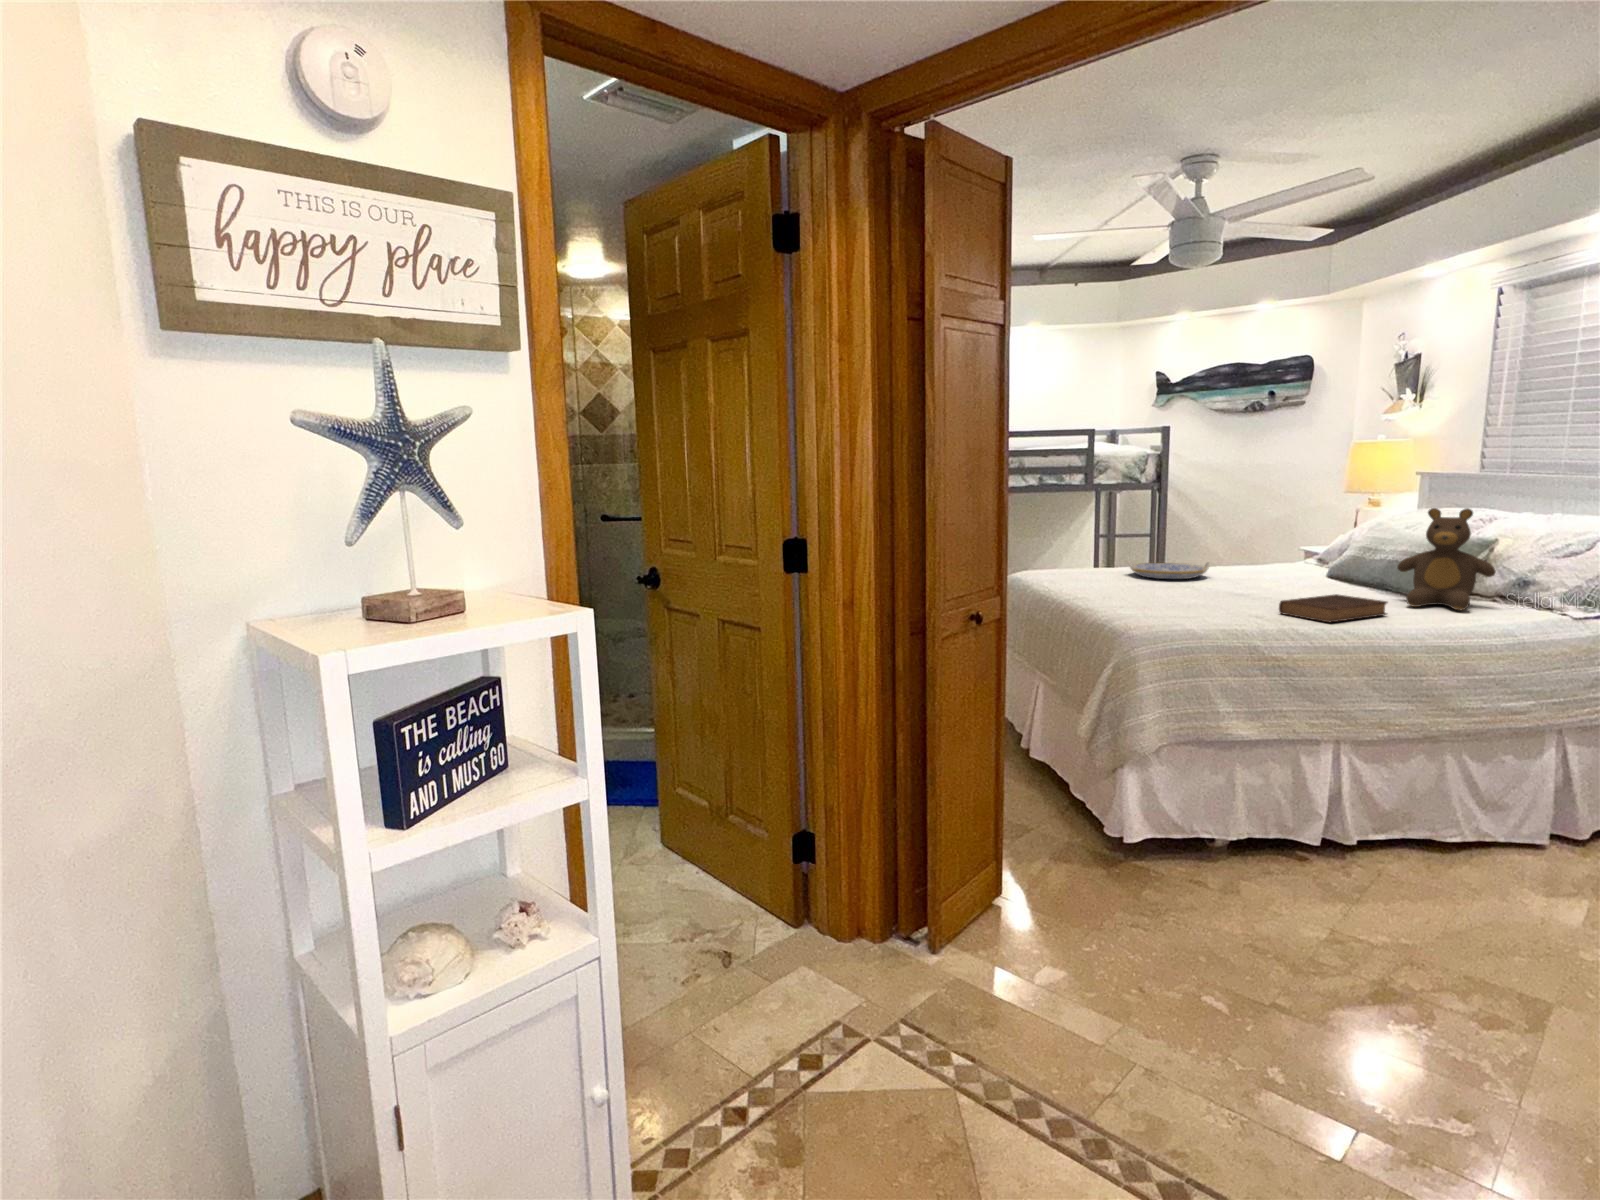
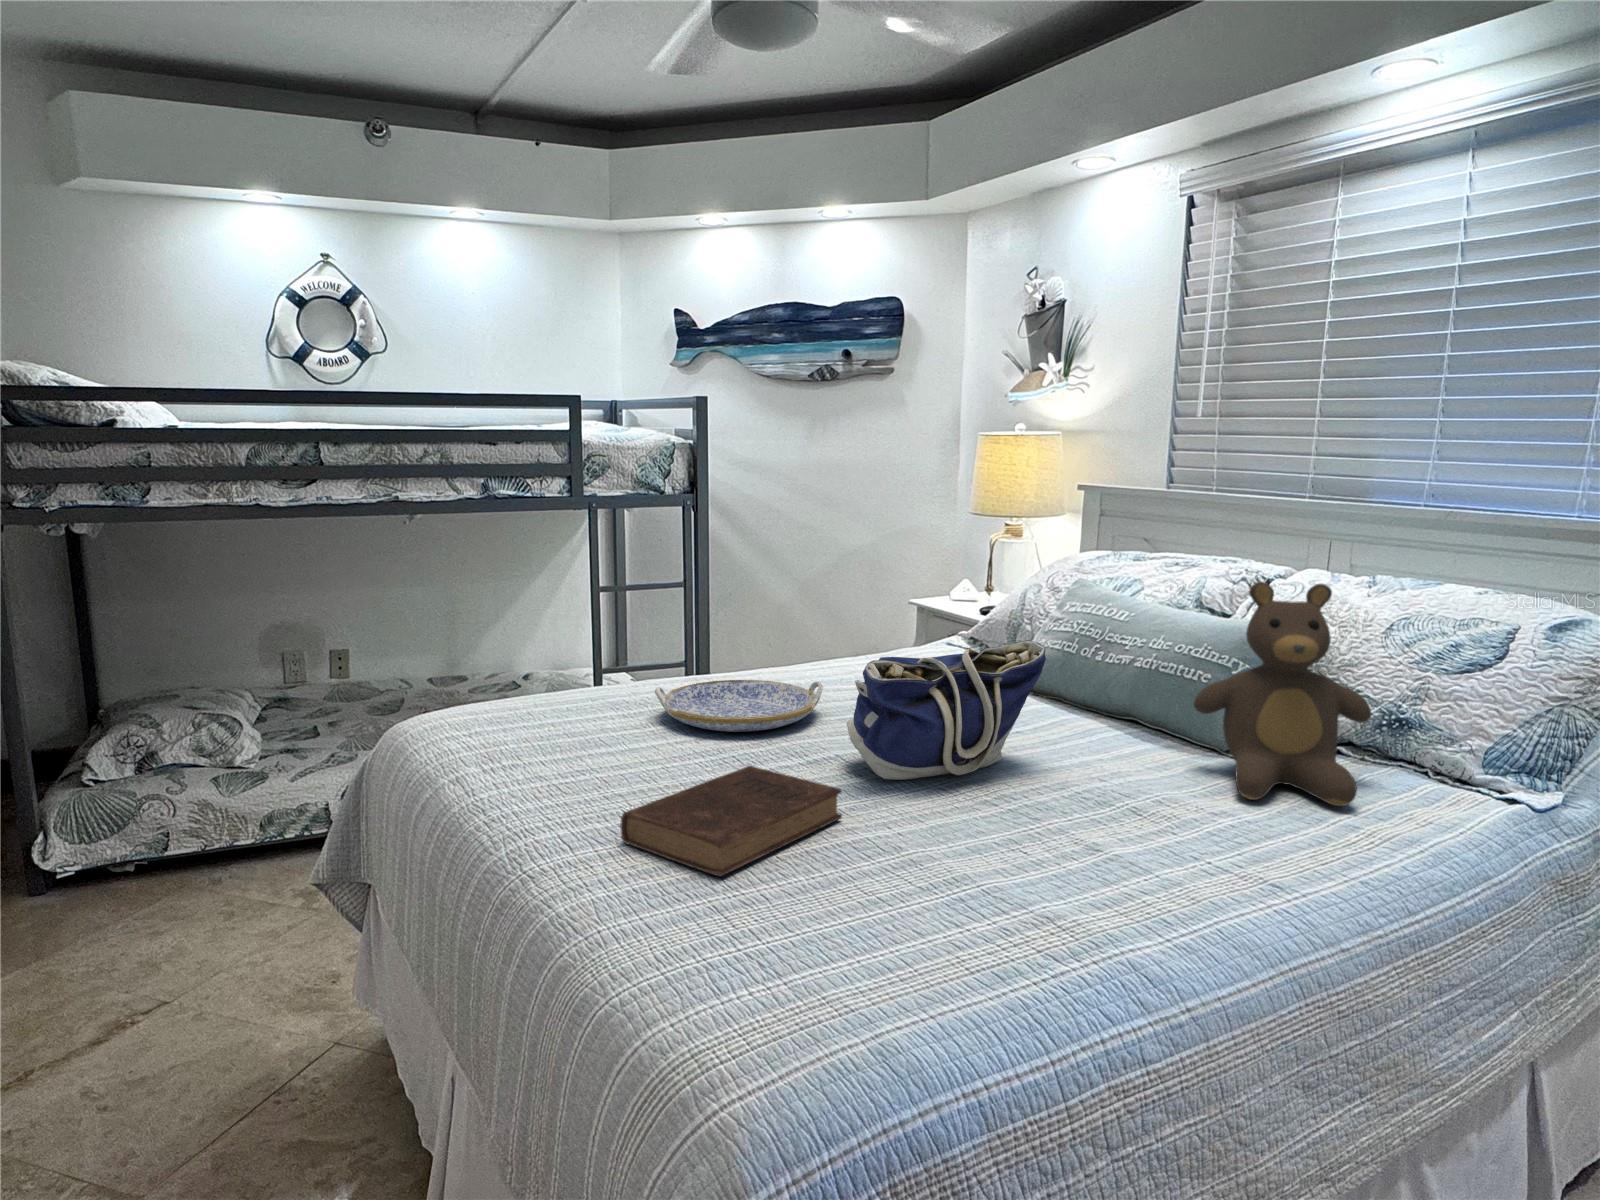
tote bag: none [1214,535,1315,593] -> present [847,641,1046,780]
book: present [1279,594,1387,622] -> present [620,766,842,876]

